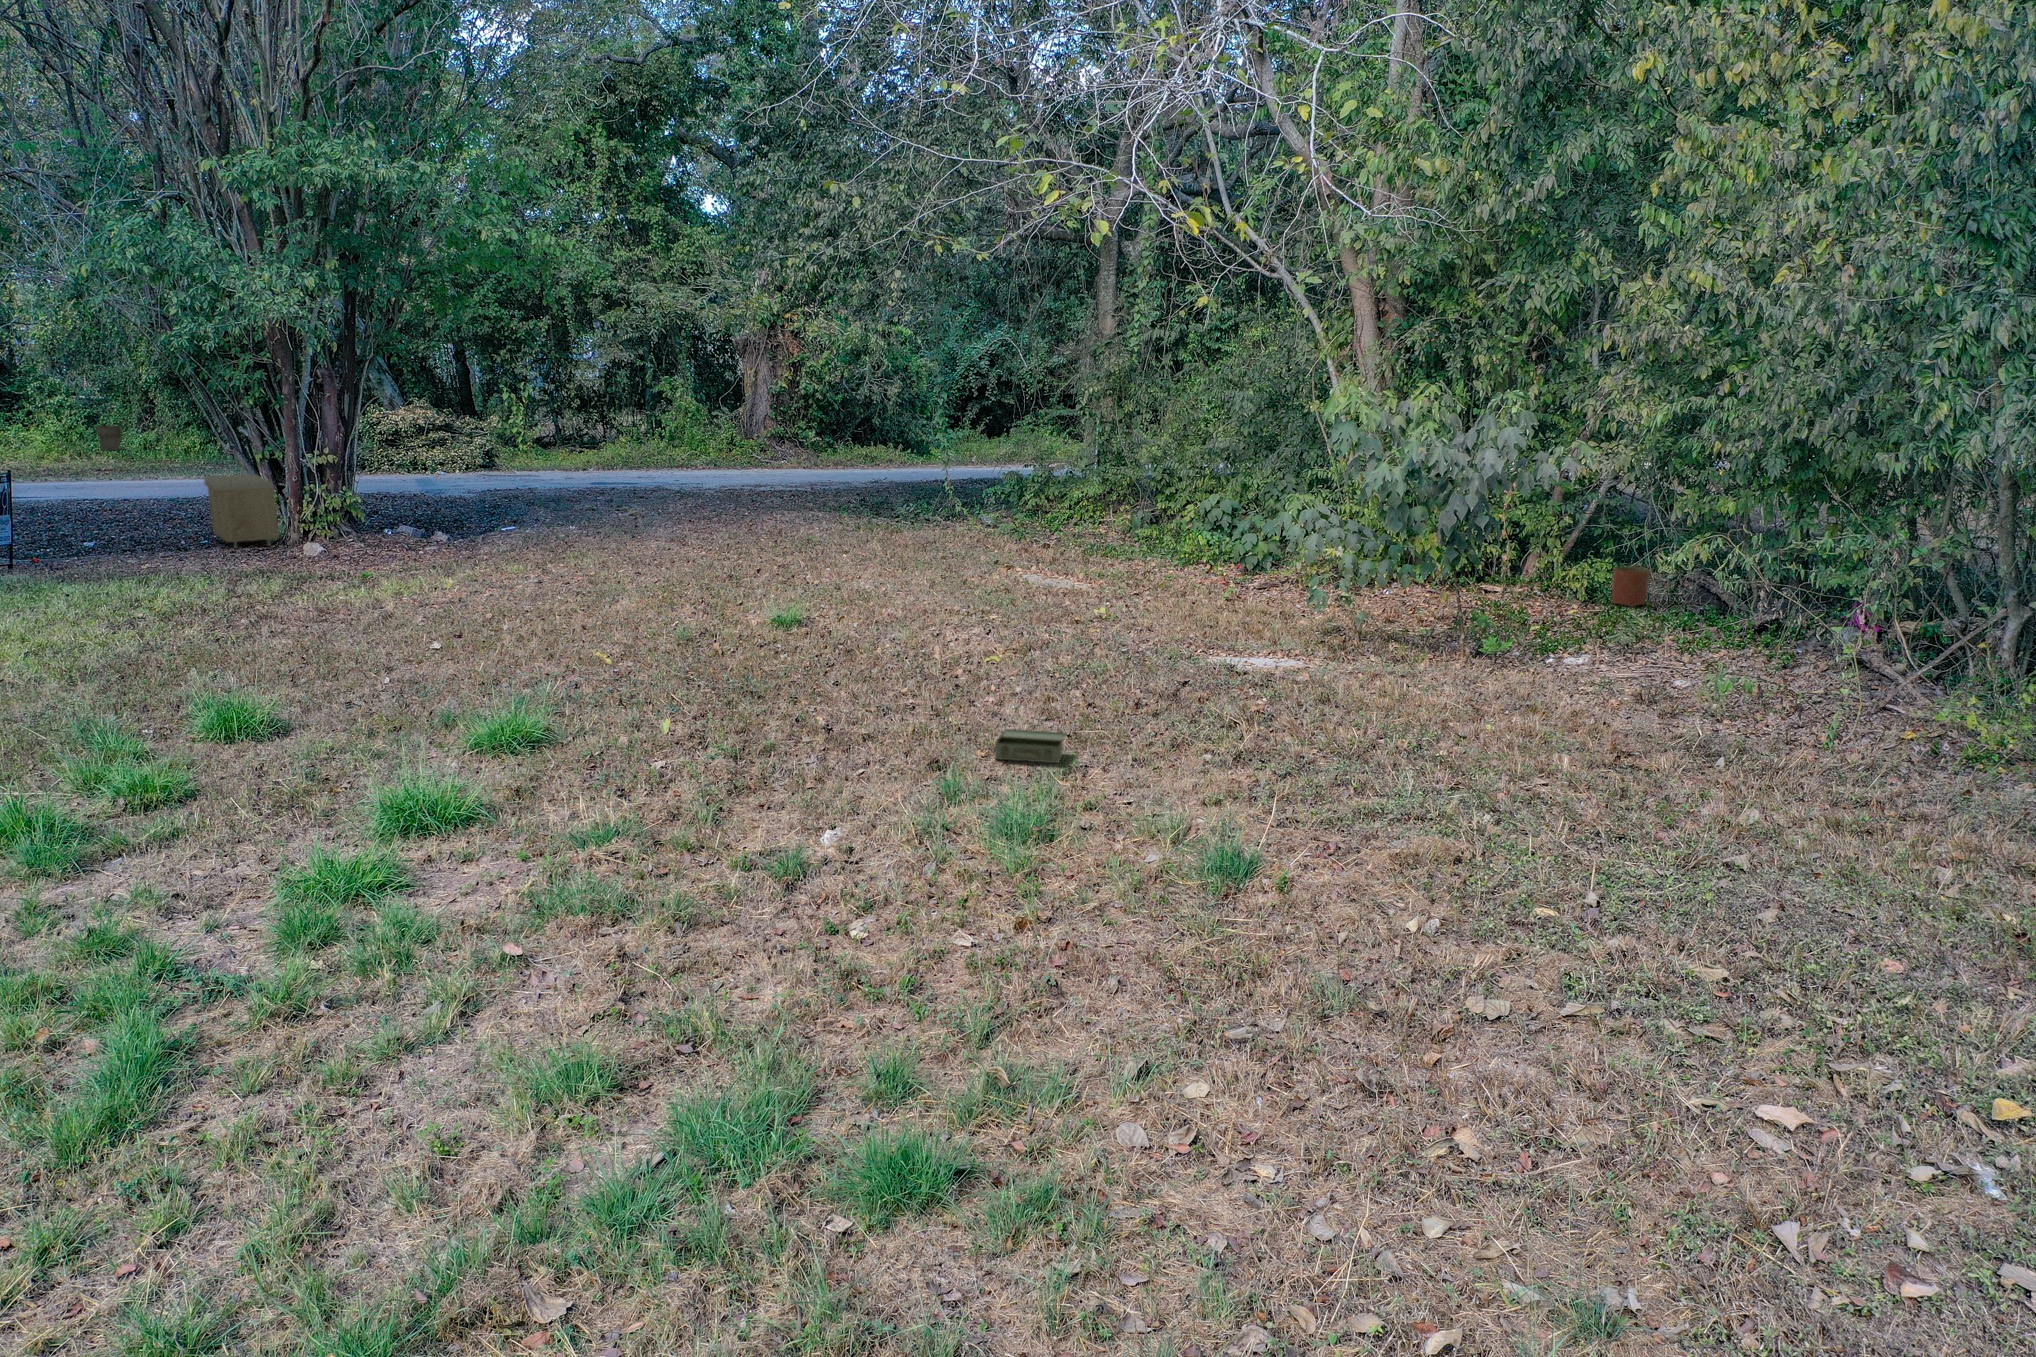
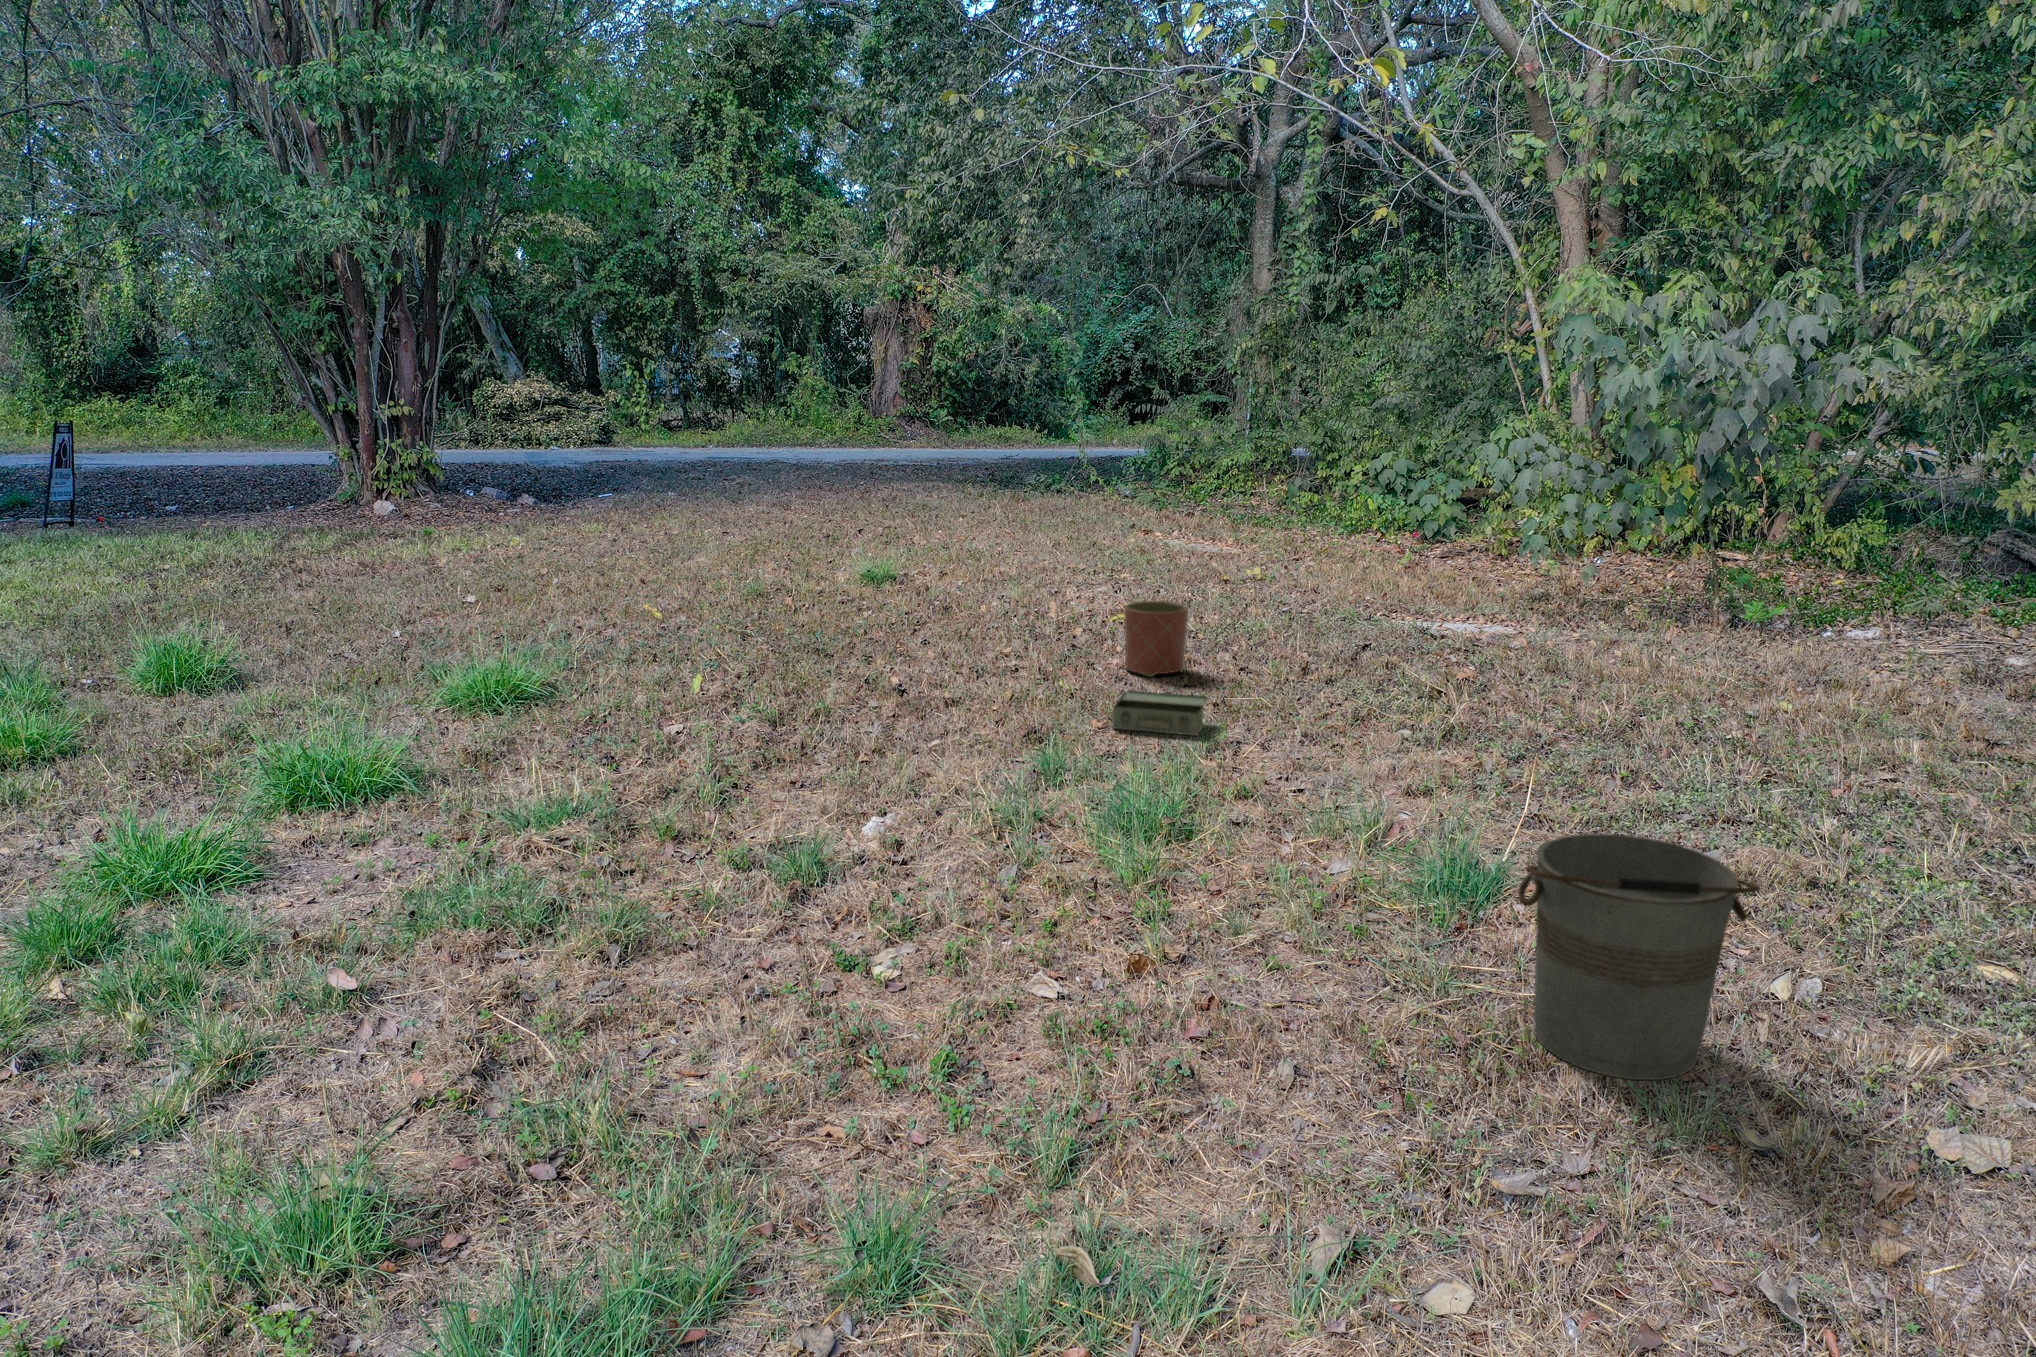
bucket: present [95,425,122,451] -> present [1518,834,1760,1080]
storage bench: present [204,474,279,548] -> none [279,425,353,502]
planter: present [1612,566,1651,607] -> present [1124,601,1188,677]

